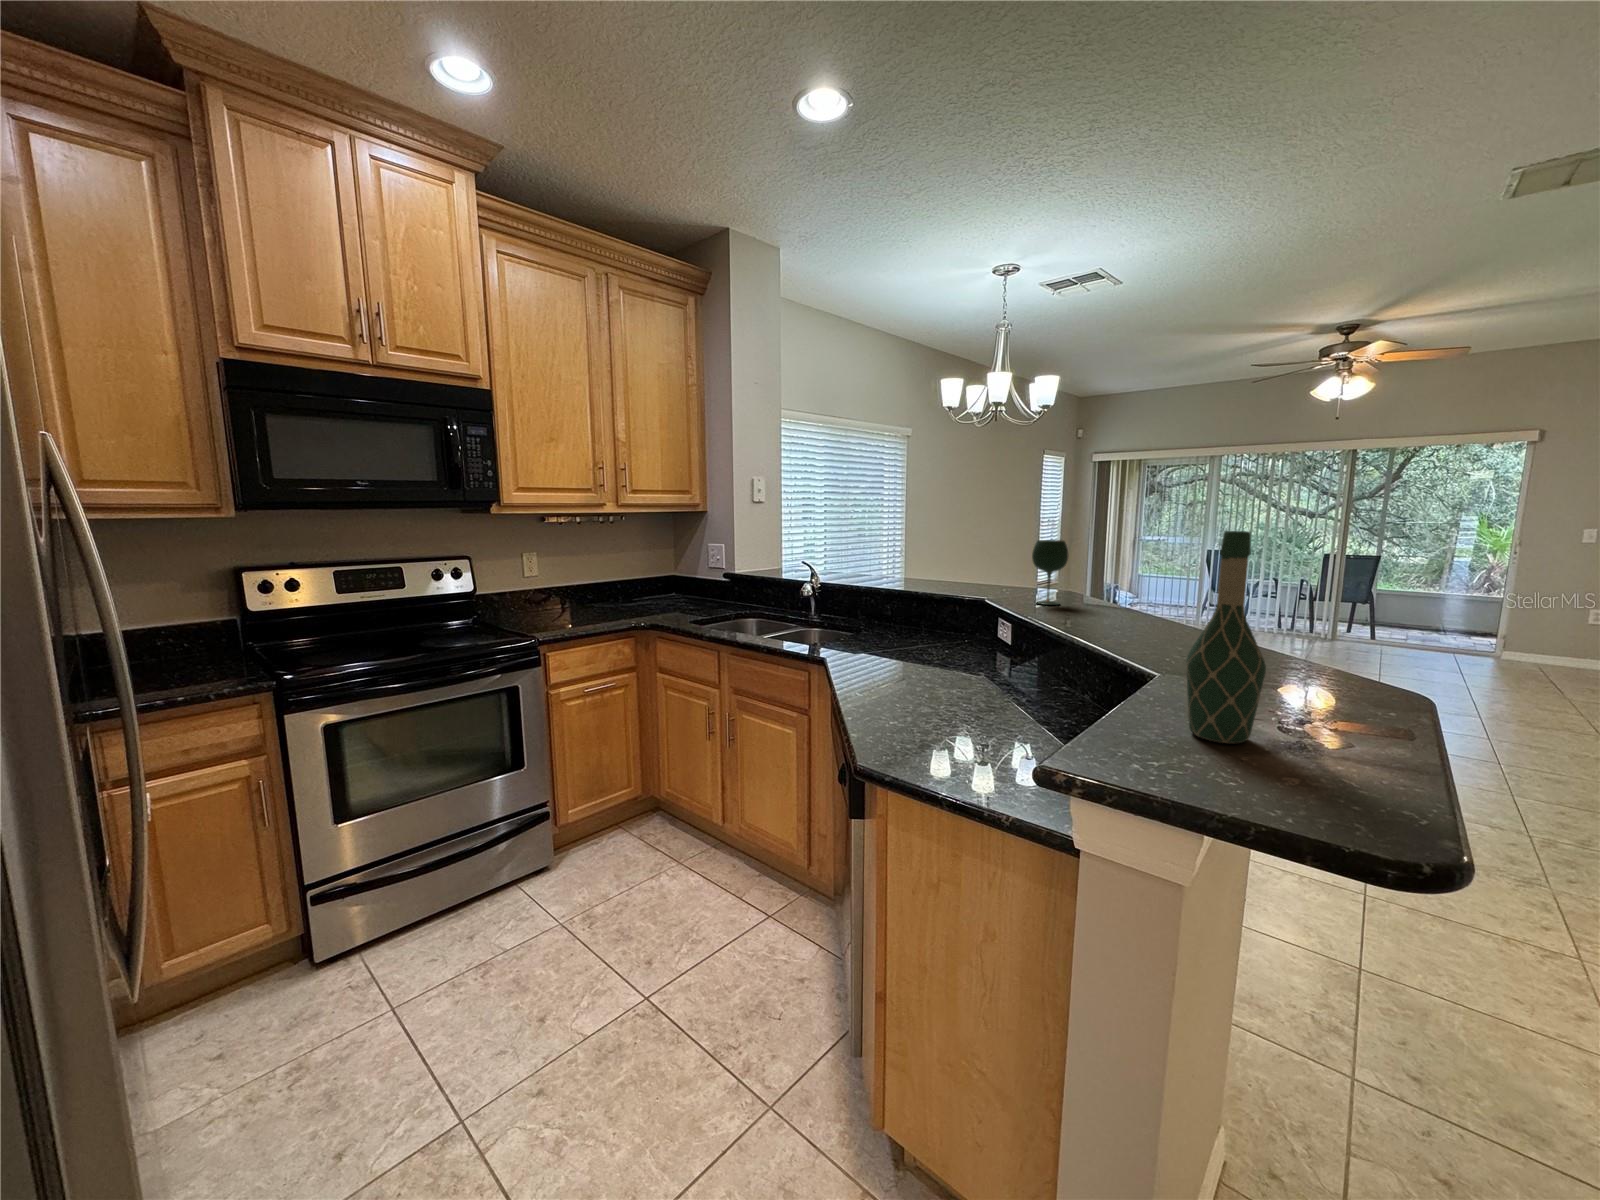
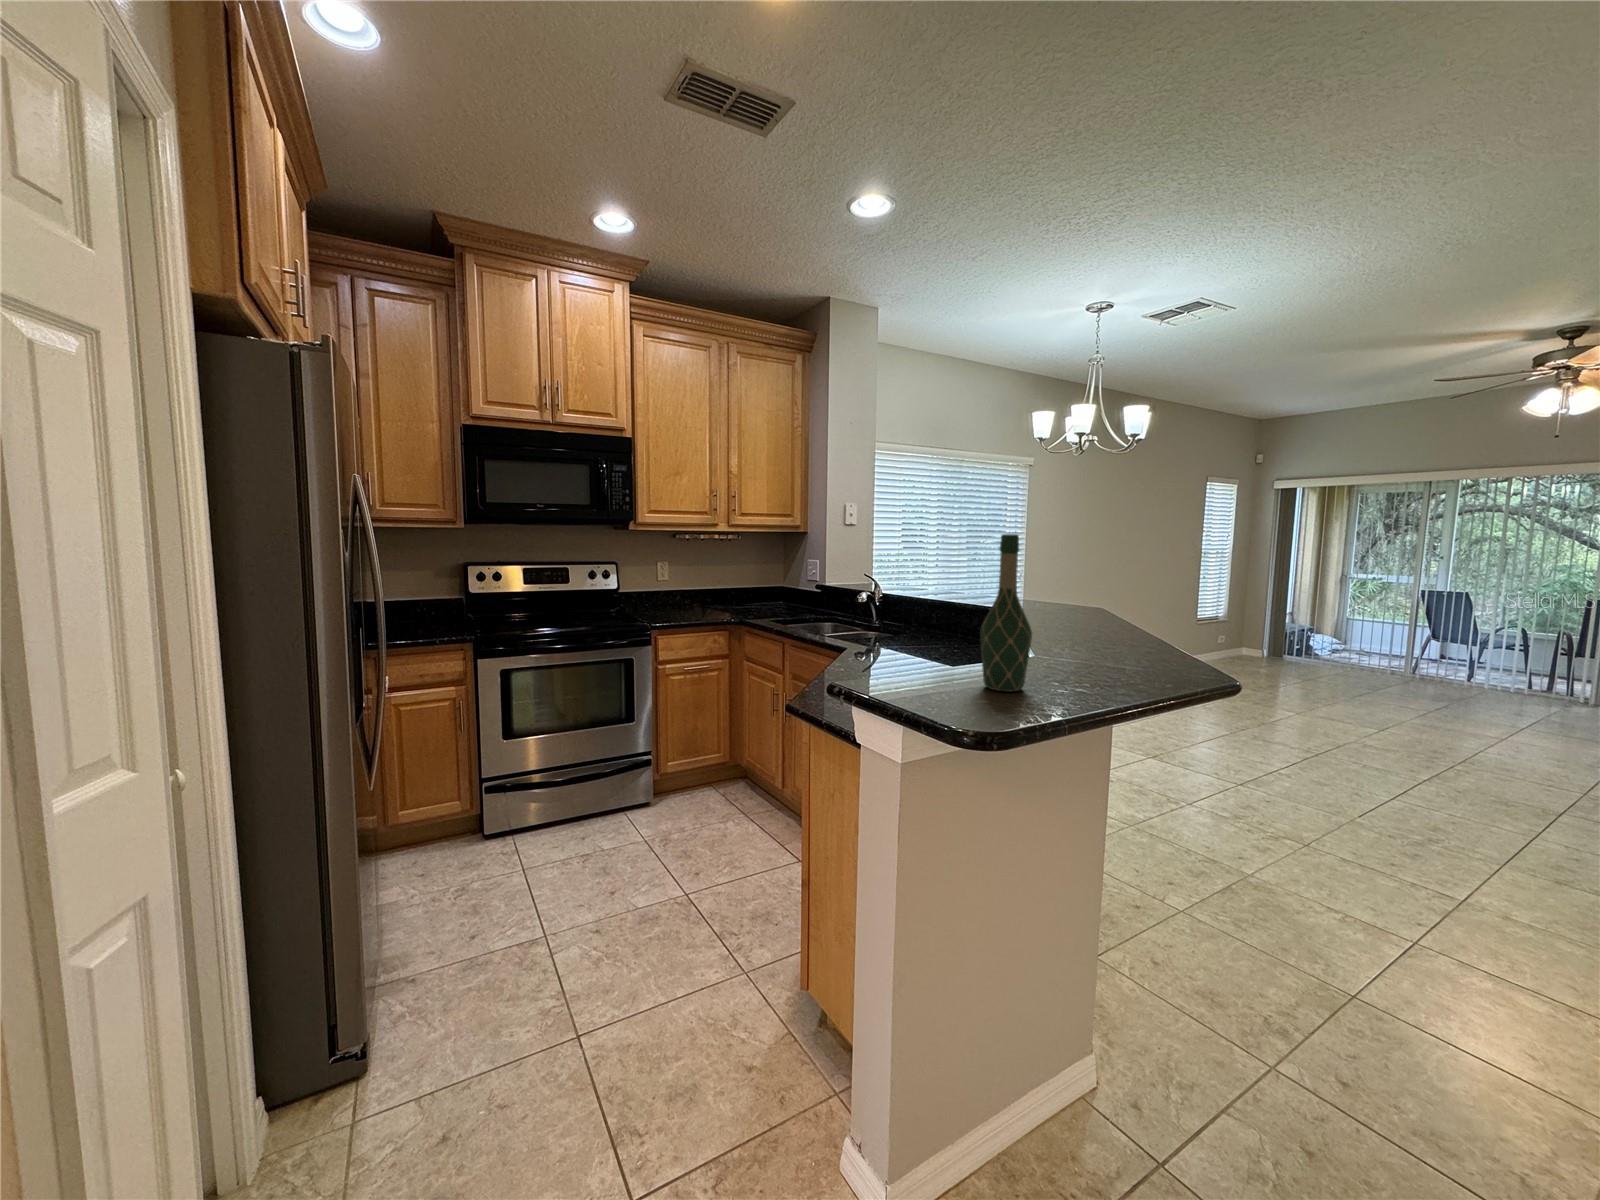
wine glass: present [1032,540,1068,605] -> none [1051,558,1084,617]

